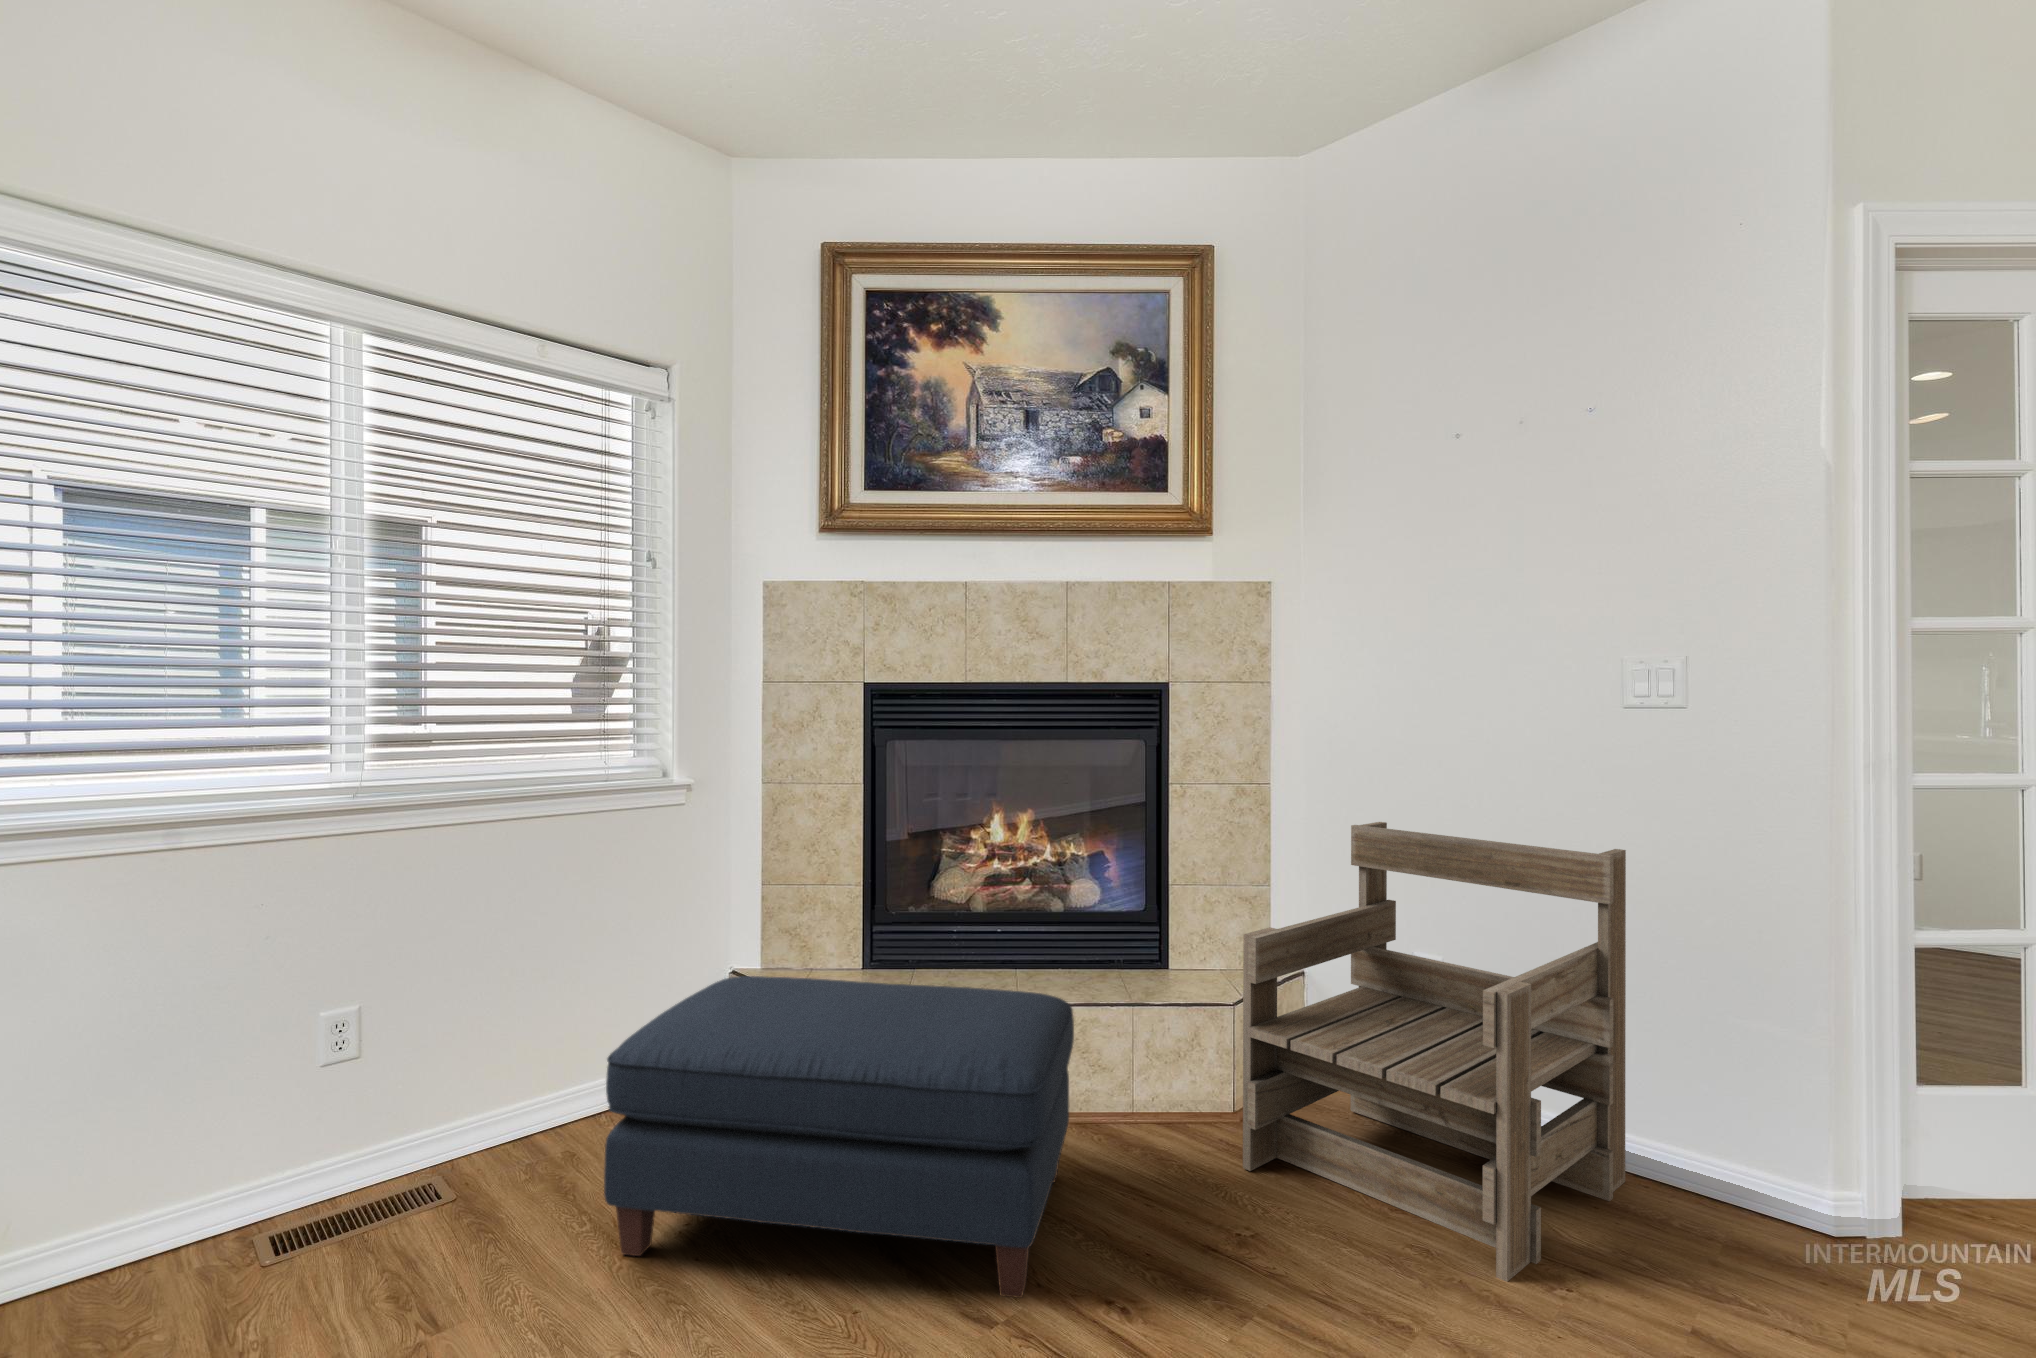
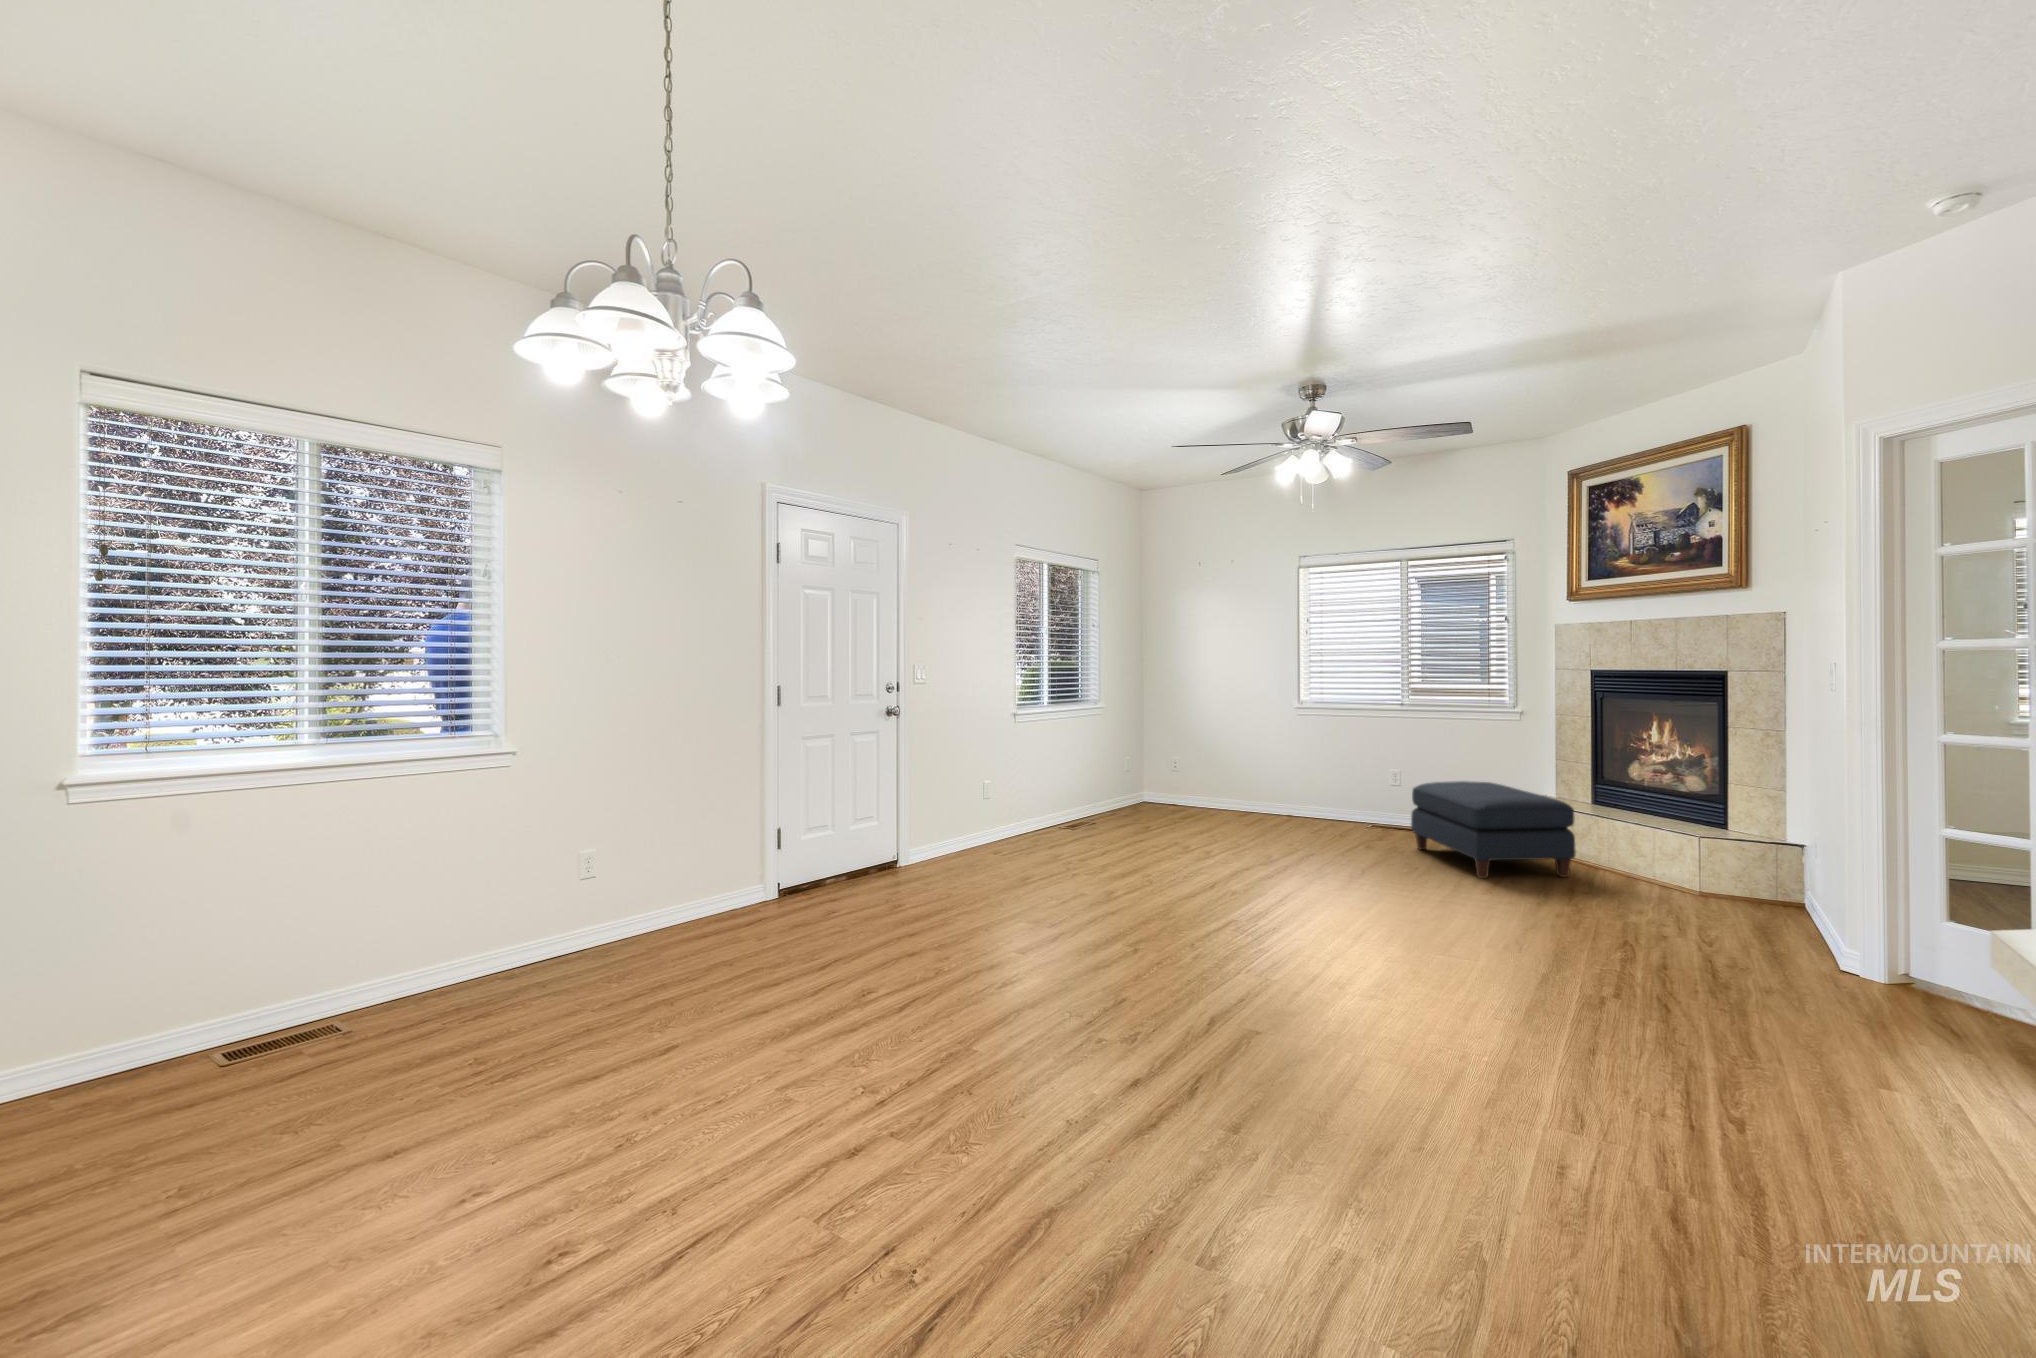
armchair: present [1243,822,1626,1282] -> none [1624,753,1807,950]

